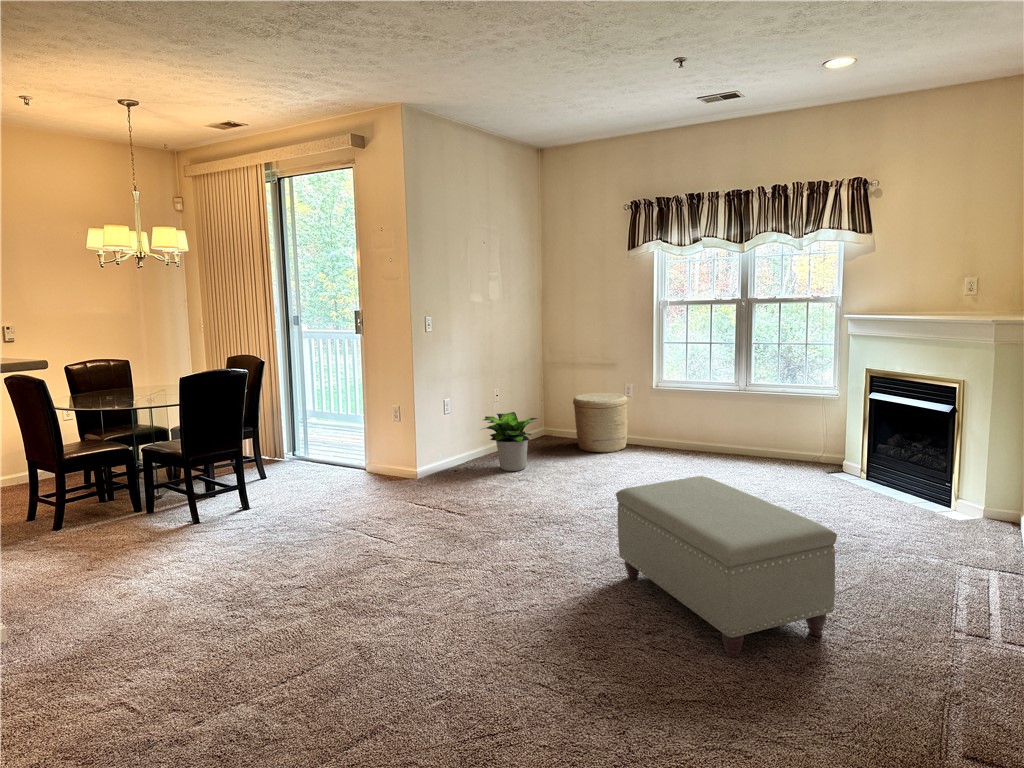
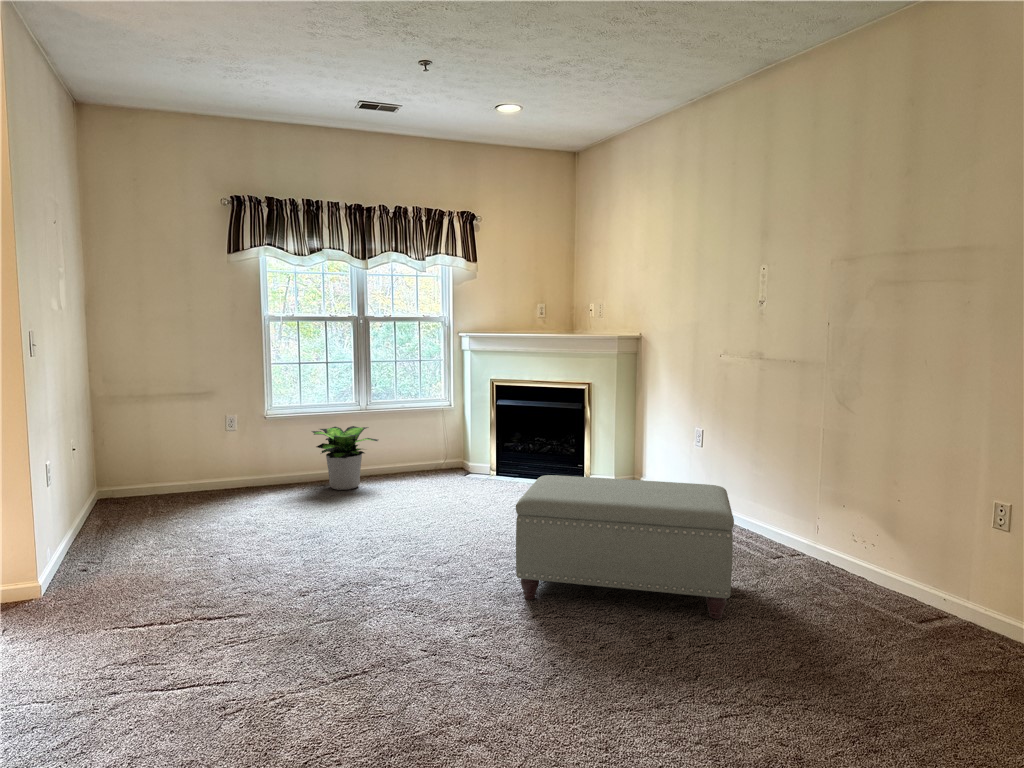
woven basket: present [573,393,628,453] -> none [167,429,243,506]
potted plant: present [484,412,538,471] -> present [312,426,378,490]

